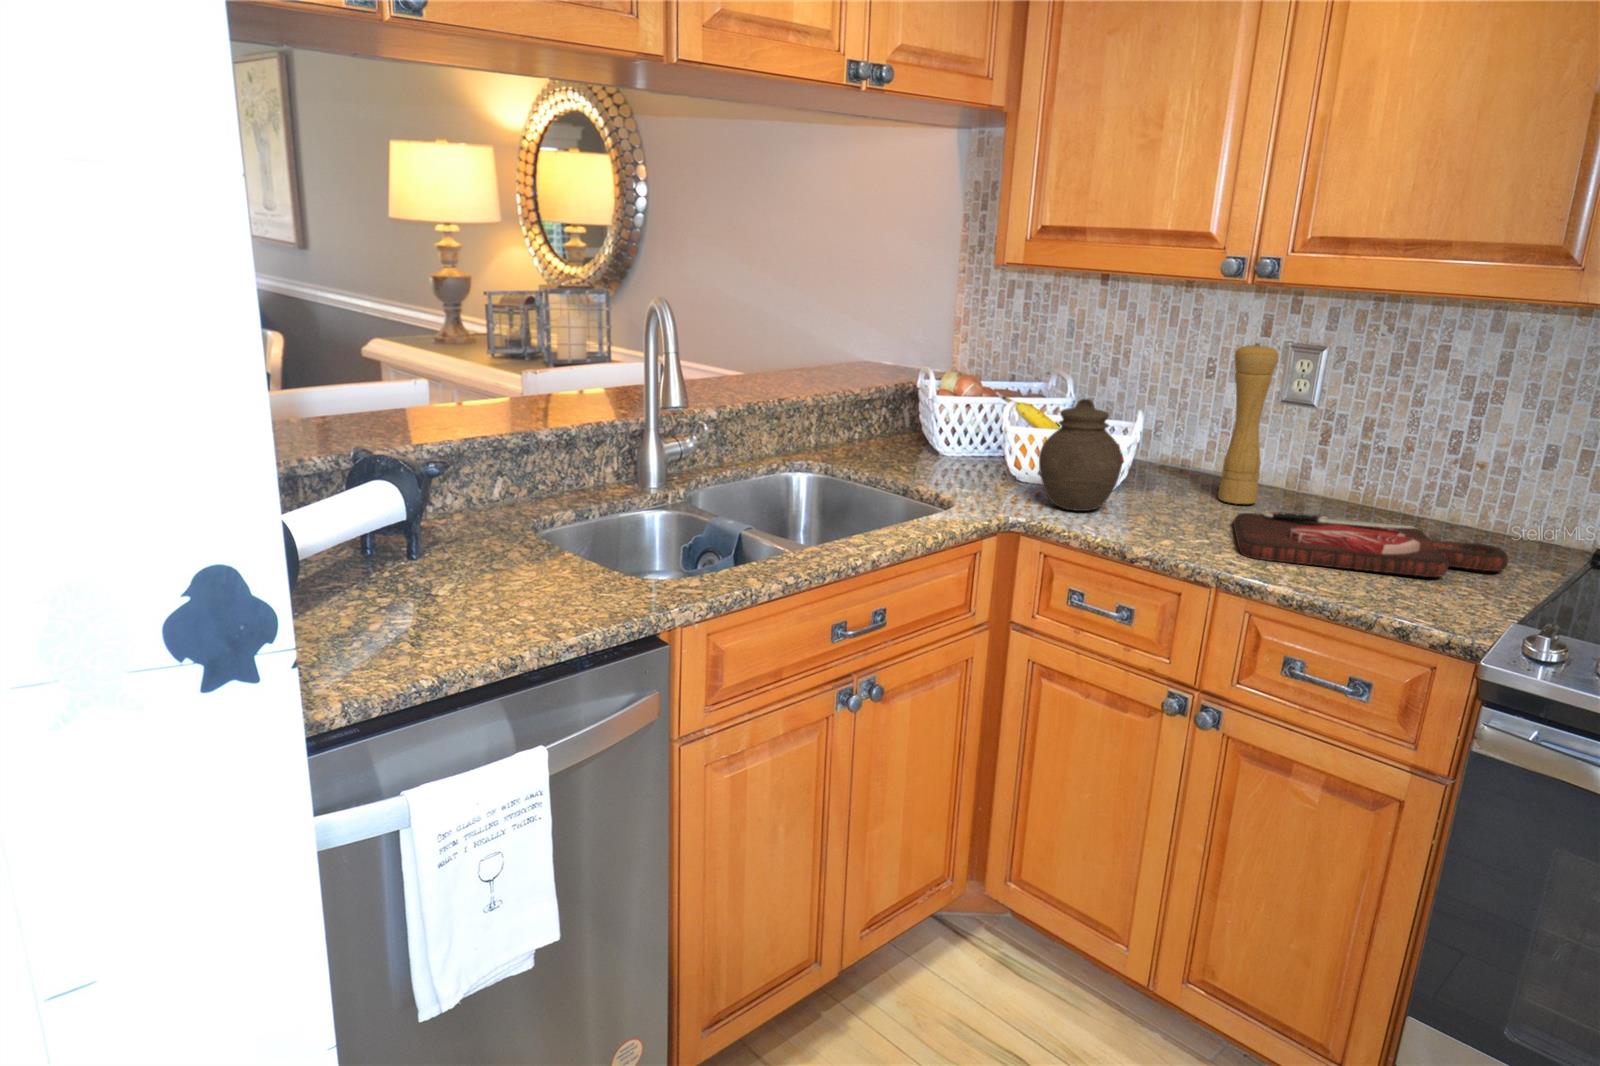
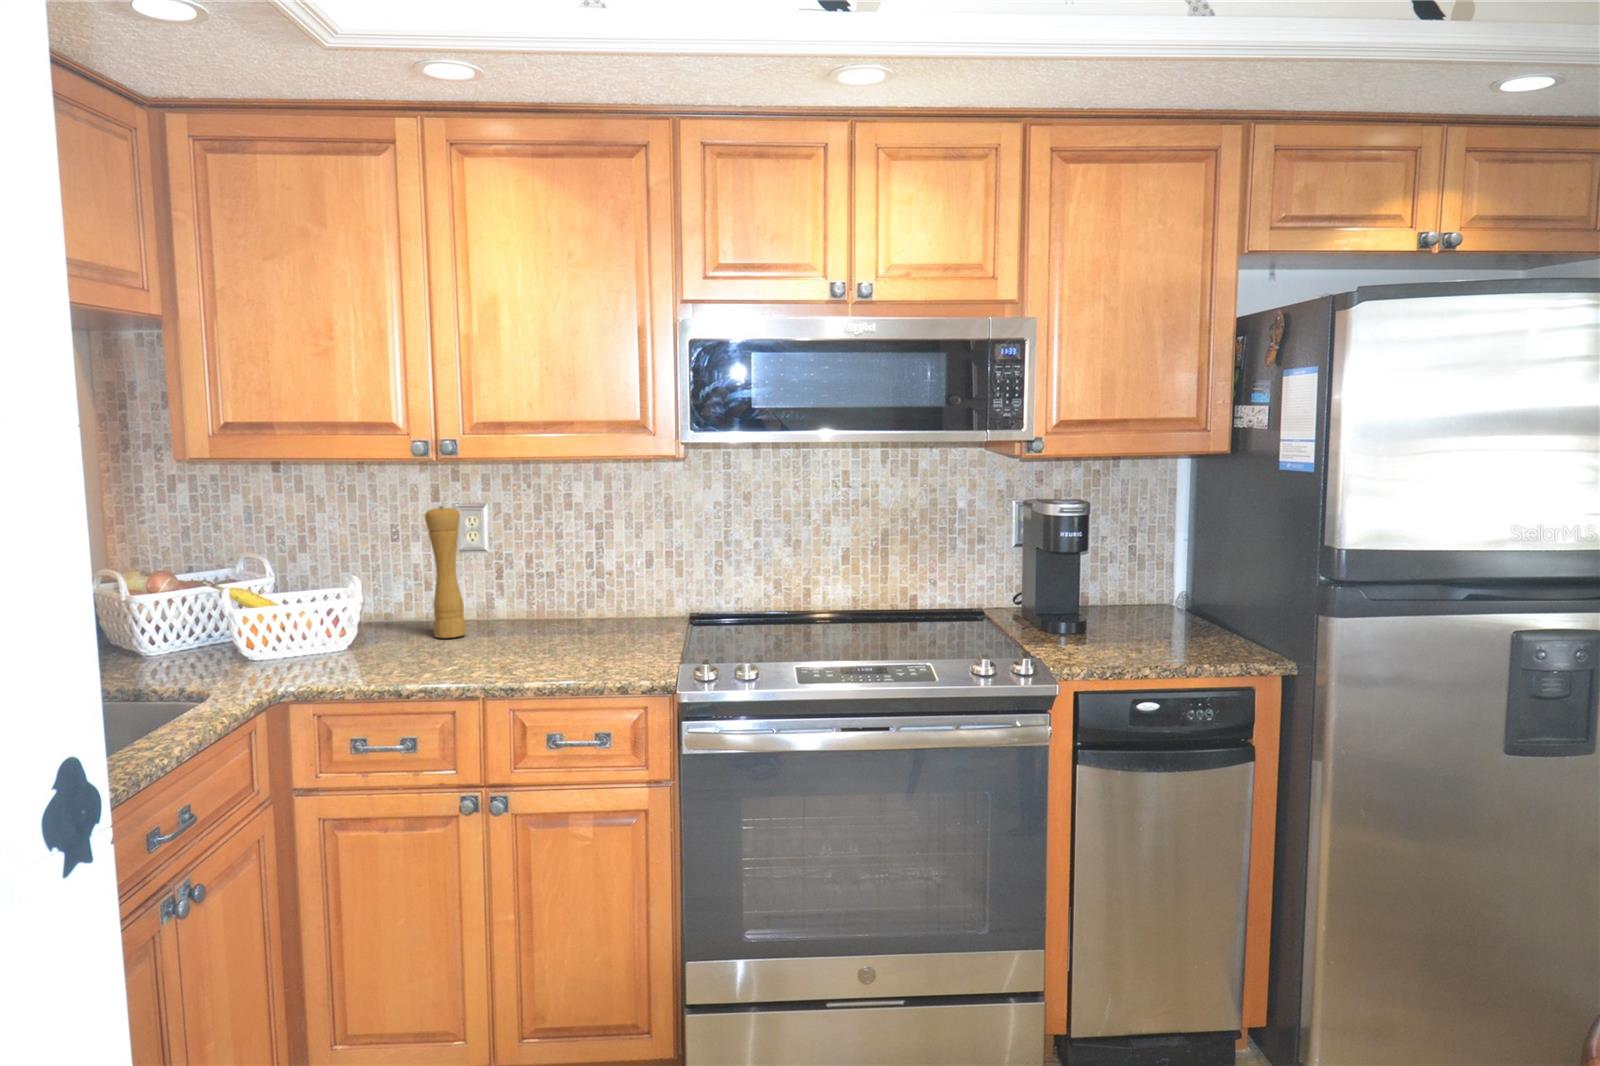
jar: present [1039,399,1122,511] -> none [283,570,364,672]
cutting board: present [1233,512,1508,577] -> none [463,622,653,670]

